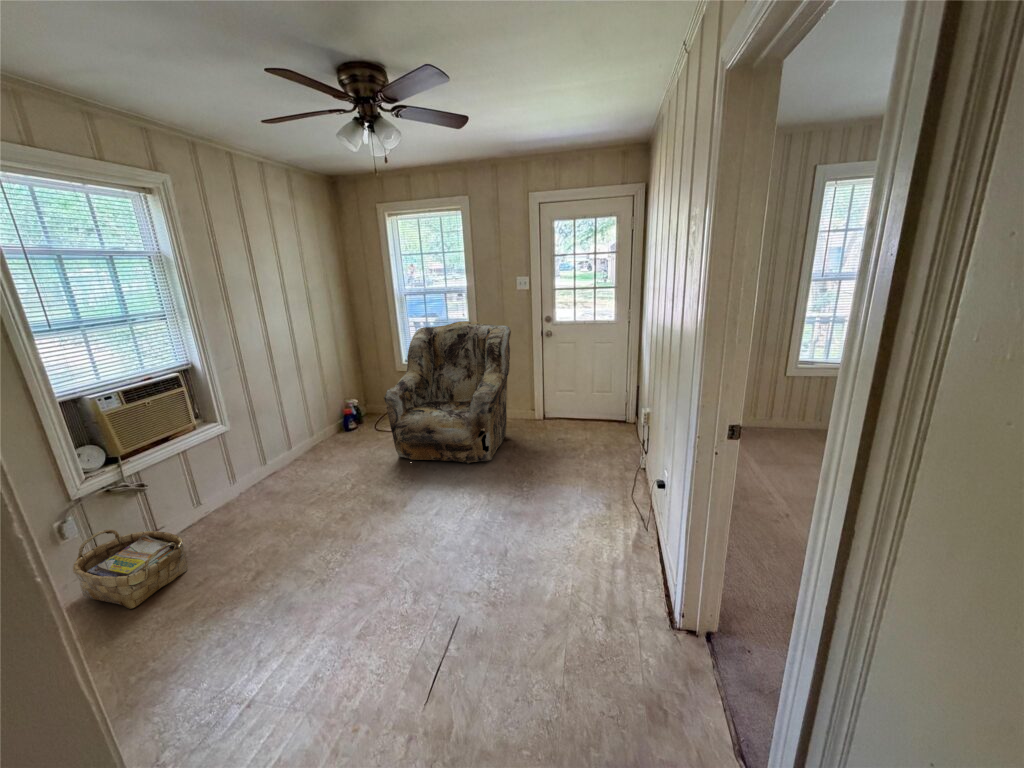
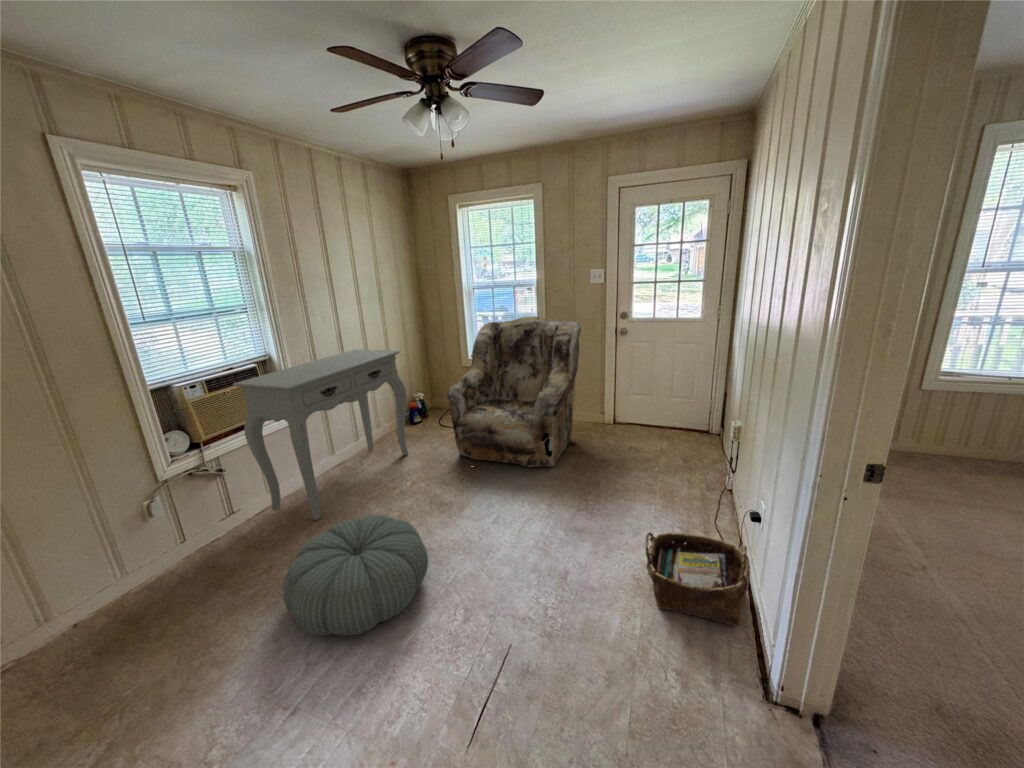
console table: none [153,357,346,530] -> present [233,349,408,520]
pouf: none [227,515,376,632] -> present [283,514,428,635]
woven basket: present [73,529,188,609] -> present [645,533,750,626]

